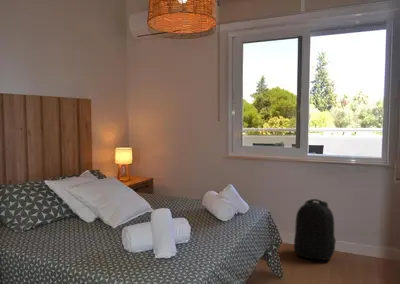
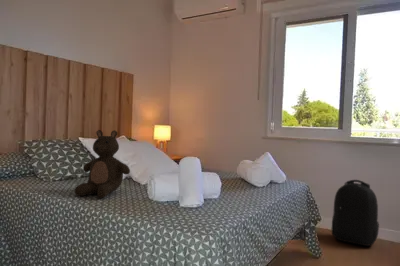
stuffed bear: none [54,184,105,250] -> present [74,130,130,198]

